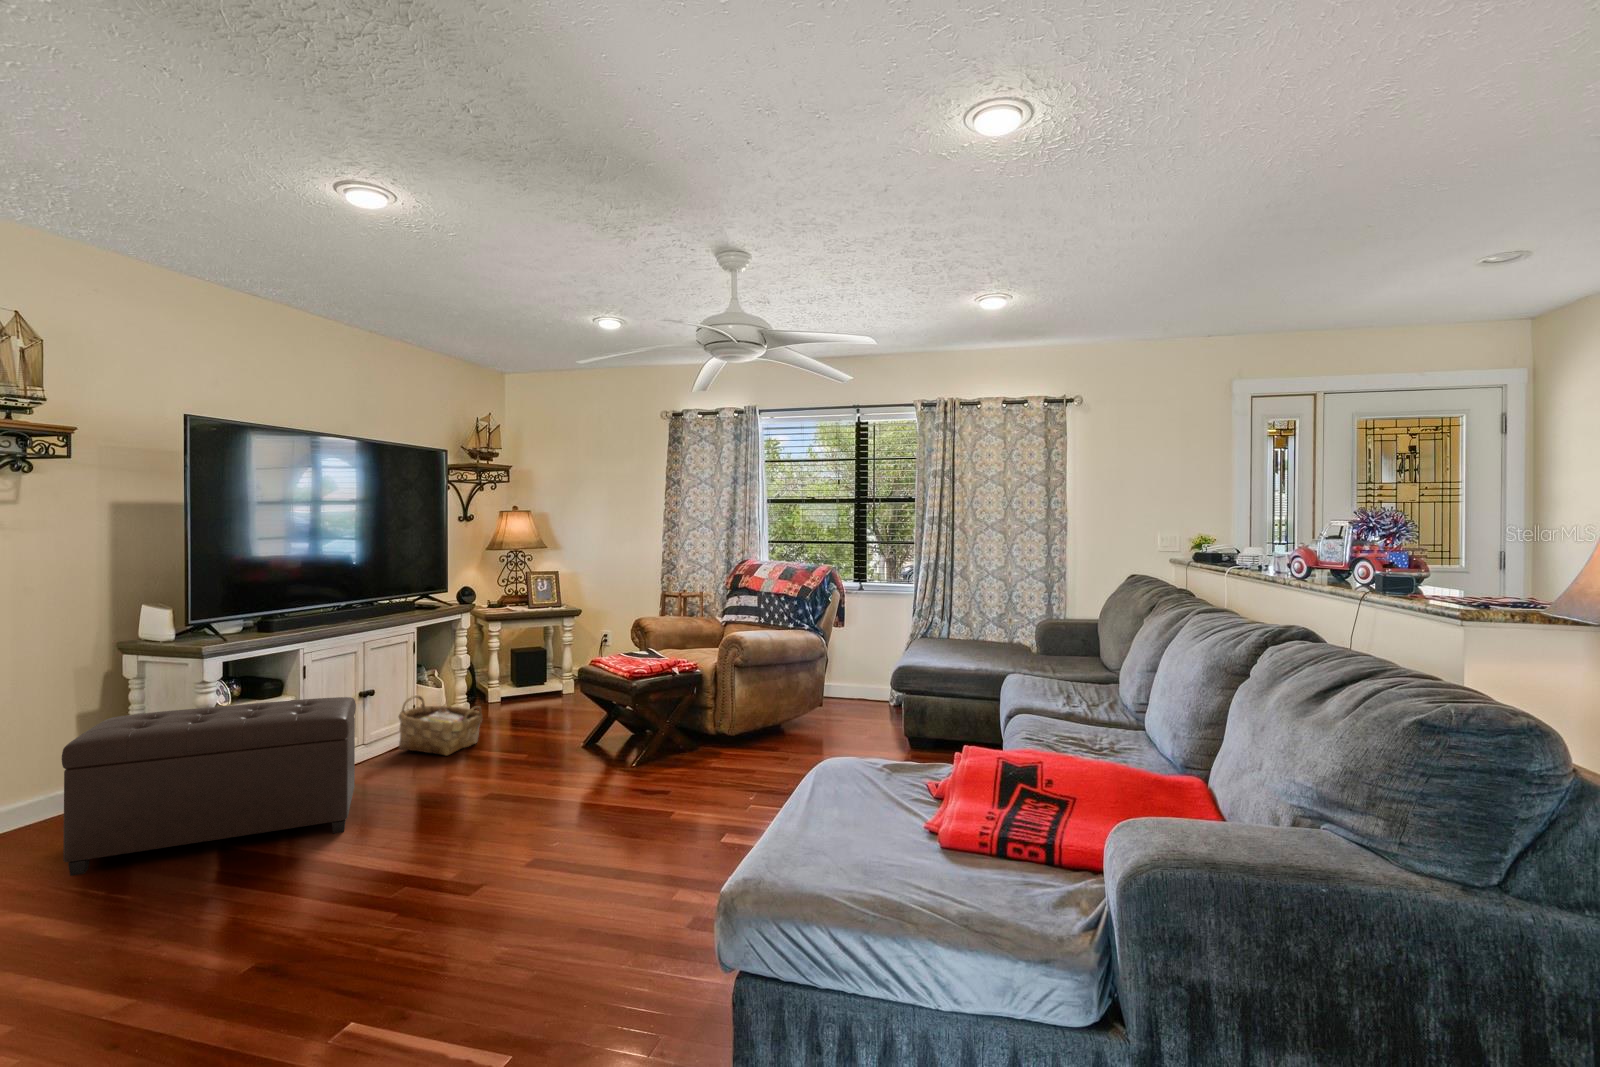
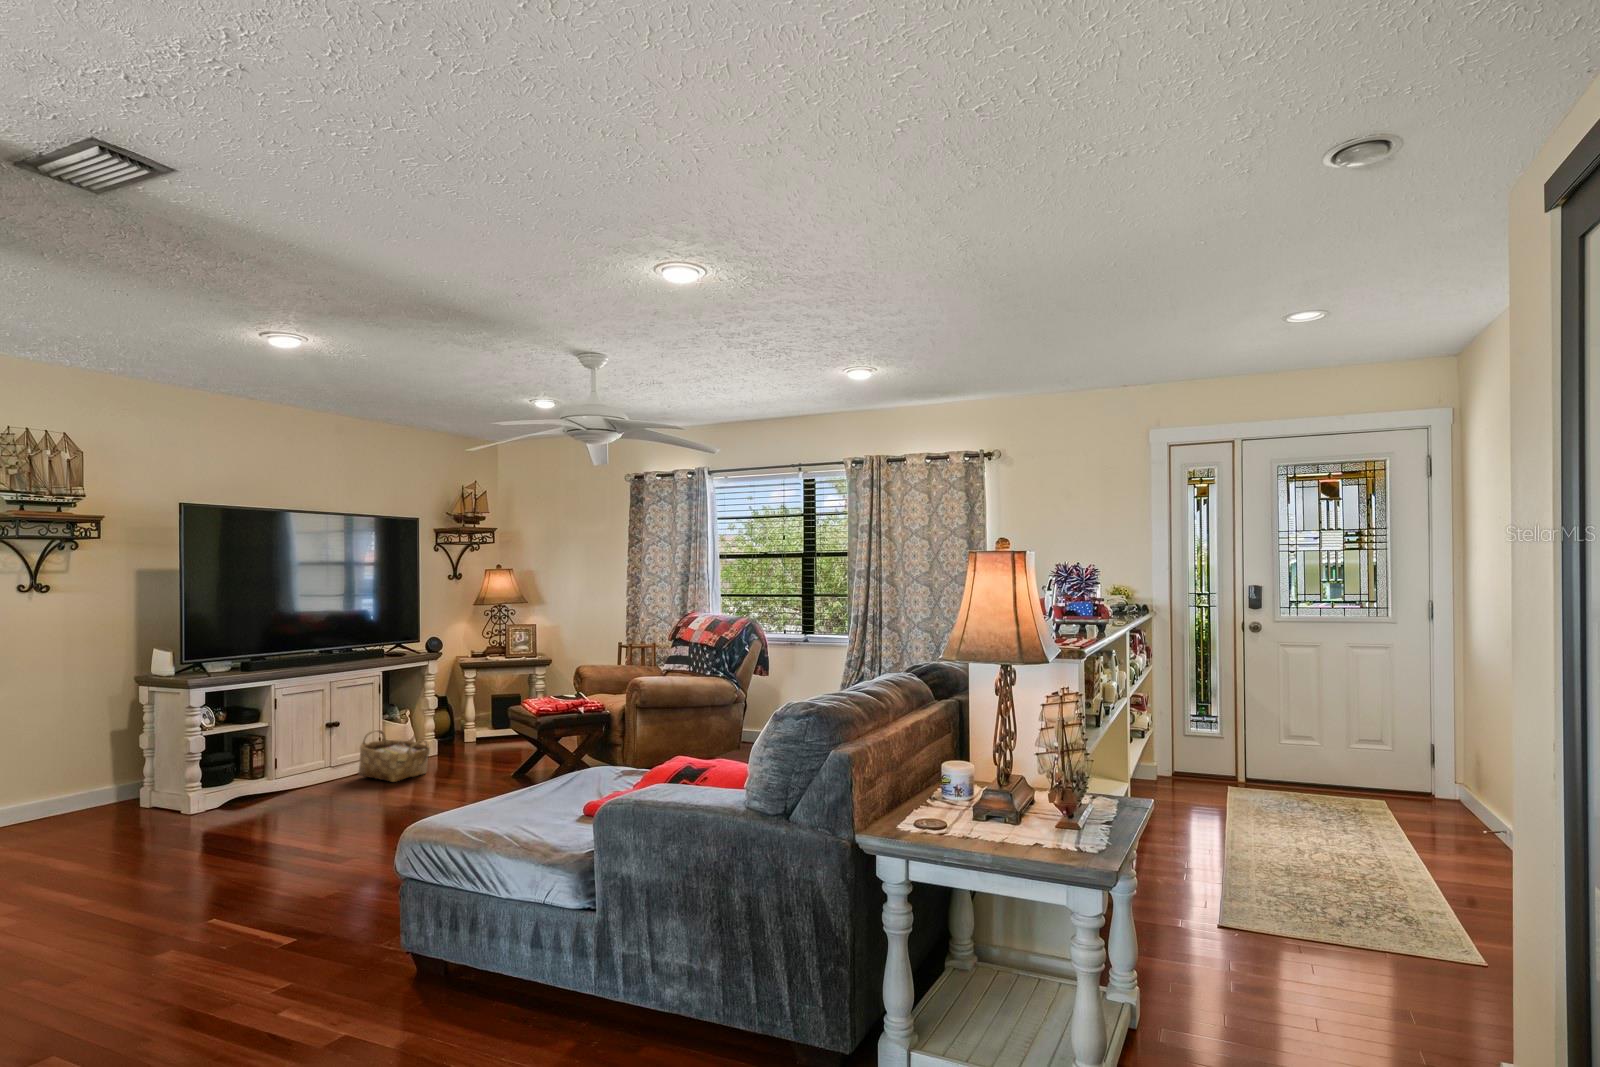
ottoman: present [62,697,356,876] -> none [69,726,302,849]

